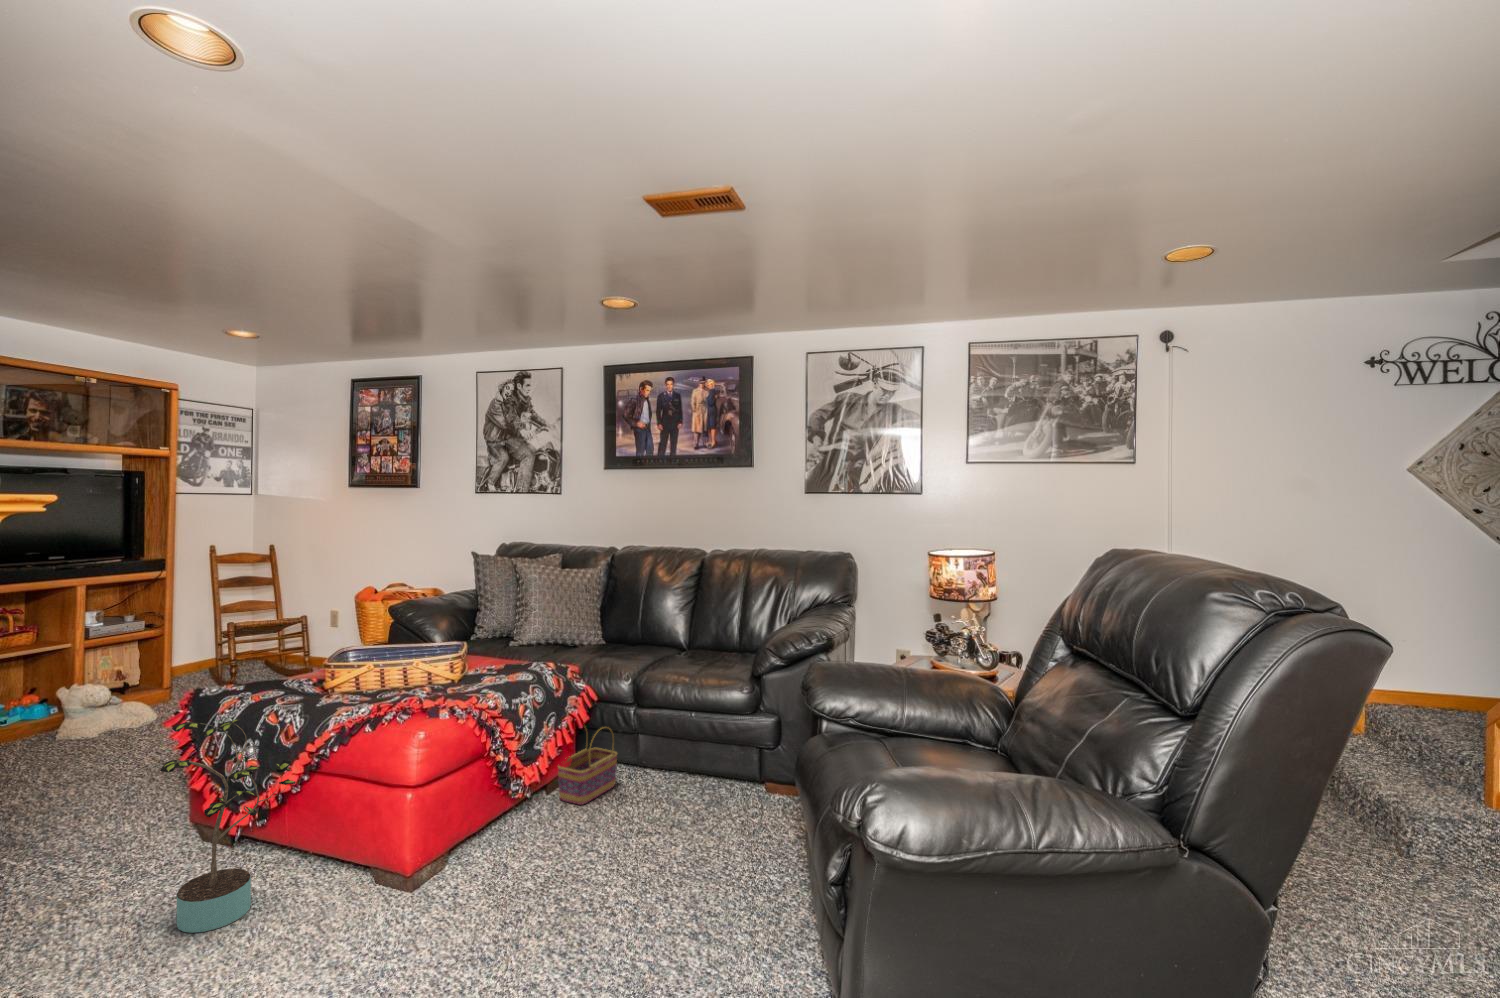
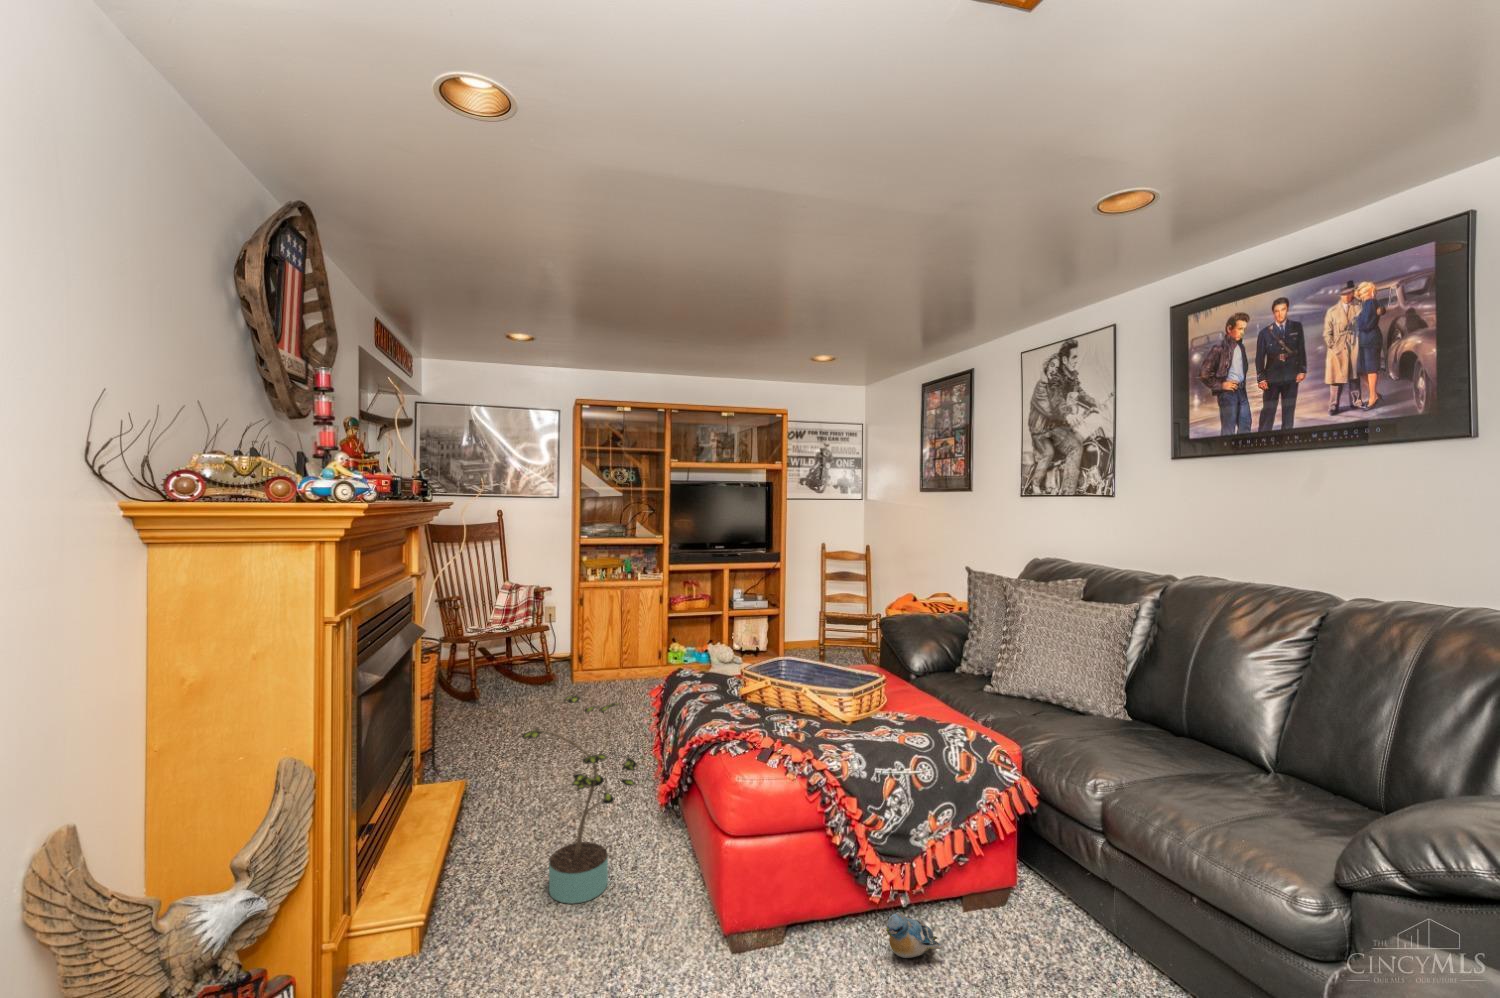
basket: present [558,727,617,805] -> none [963,829,1069,964]
plush toy: none [525,795,559,824] -> present [886,914,943,958]

